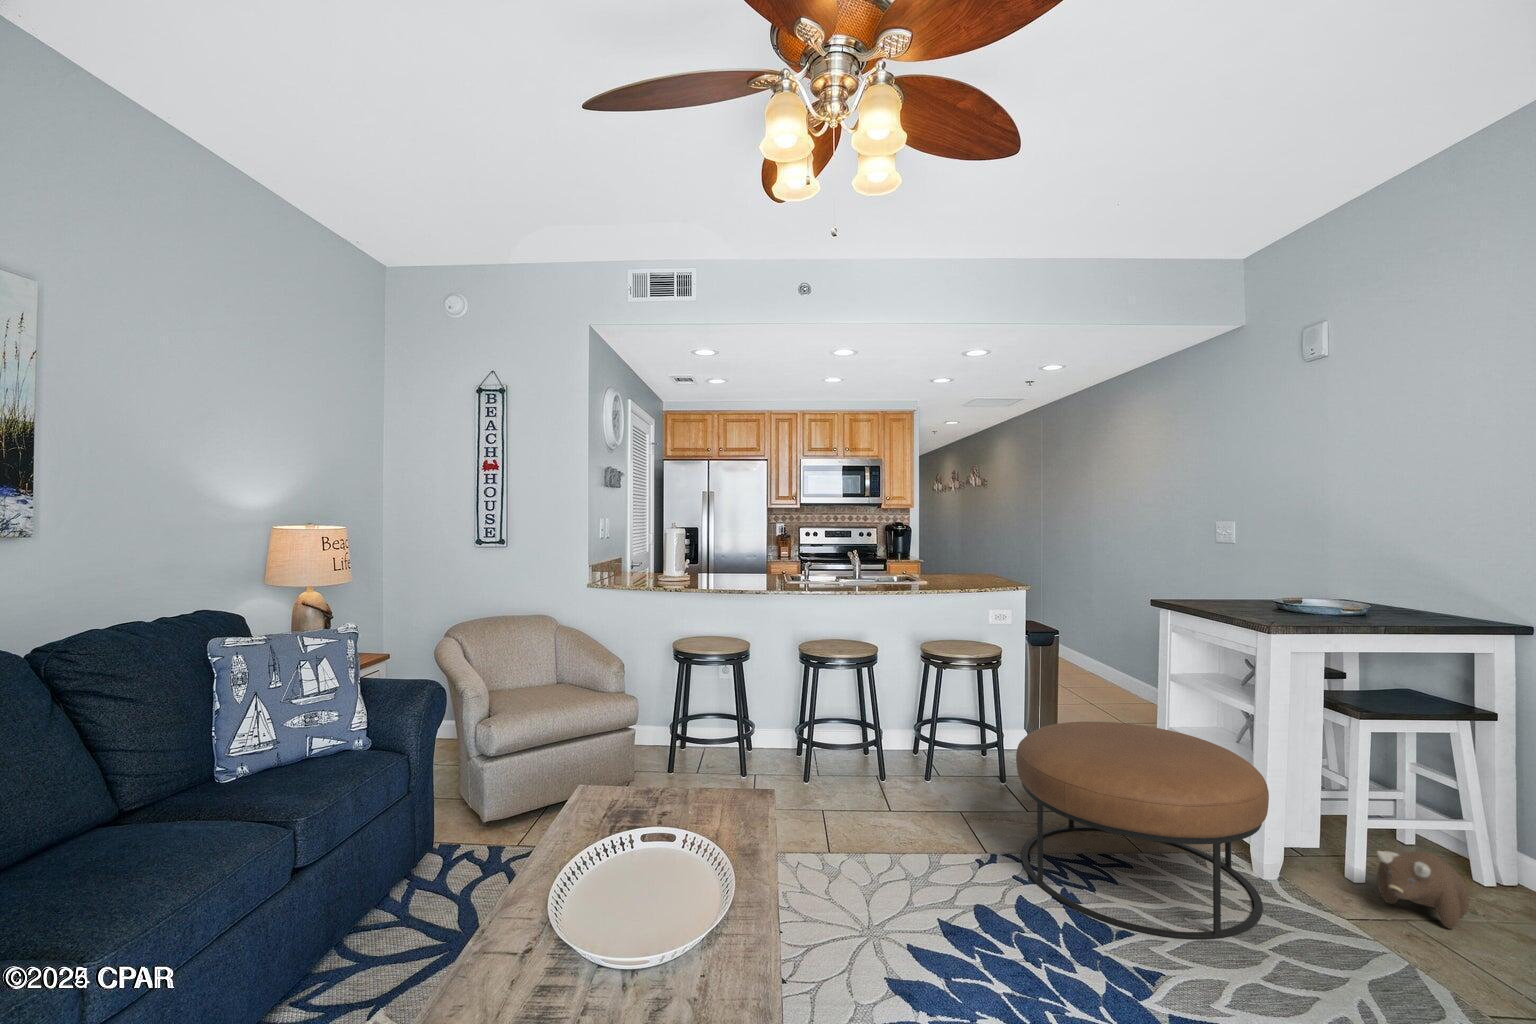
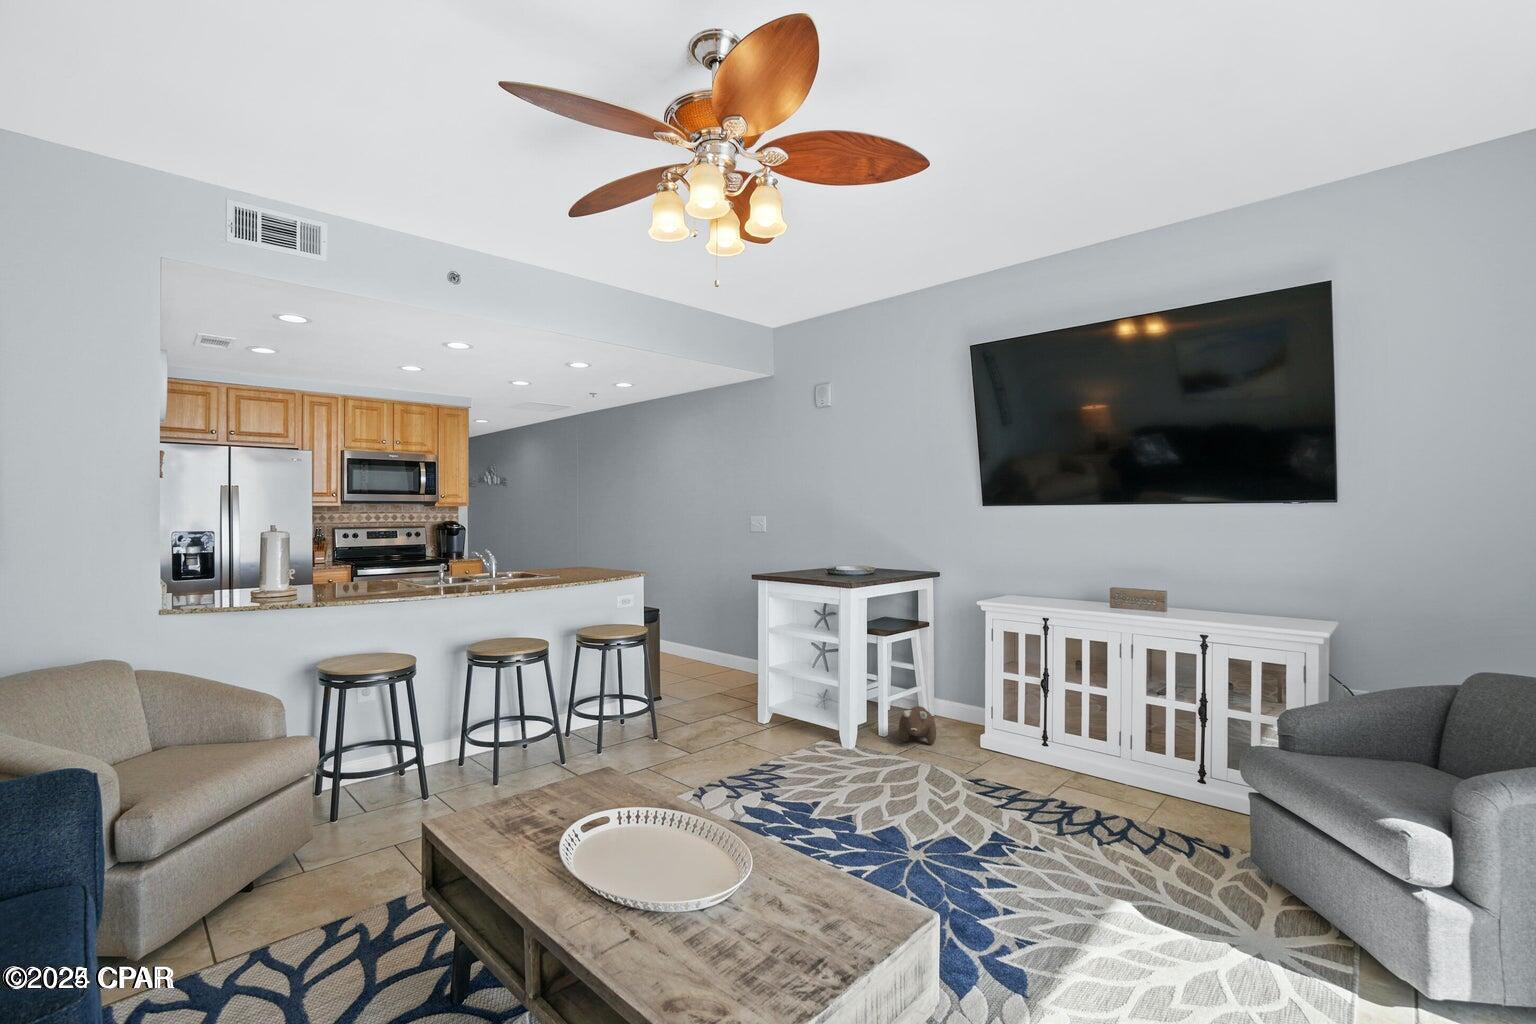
ottoman: present [1016,722,1269,939] -> none [711,665,869,801]

